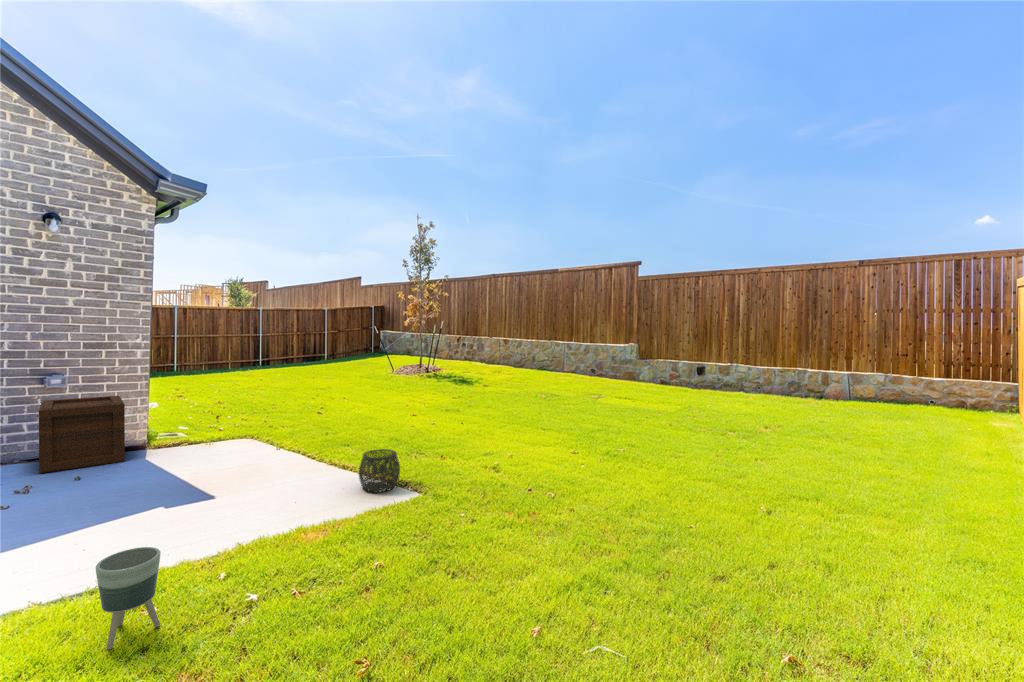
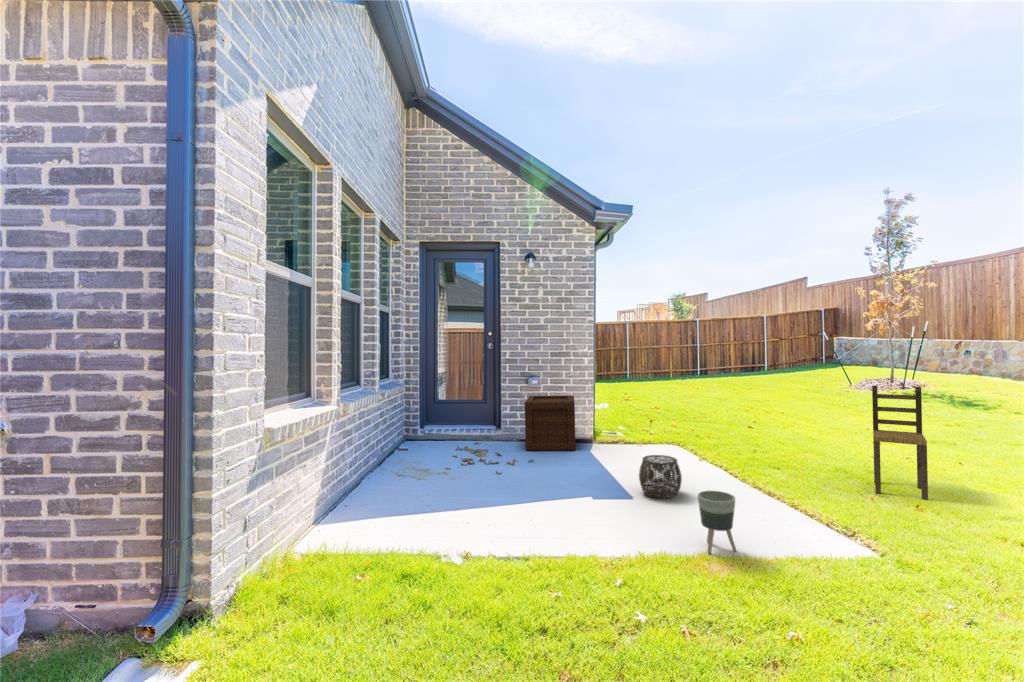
chair: none [415,372,446,450] -> present [872,386,928,500]
woven basket: present [359,449,400,492] -> present [639,455,682,499]
planter: present [96,547,161,650] -> present [698,491,736,554]

